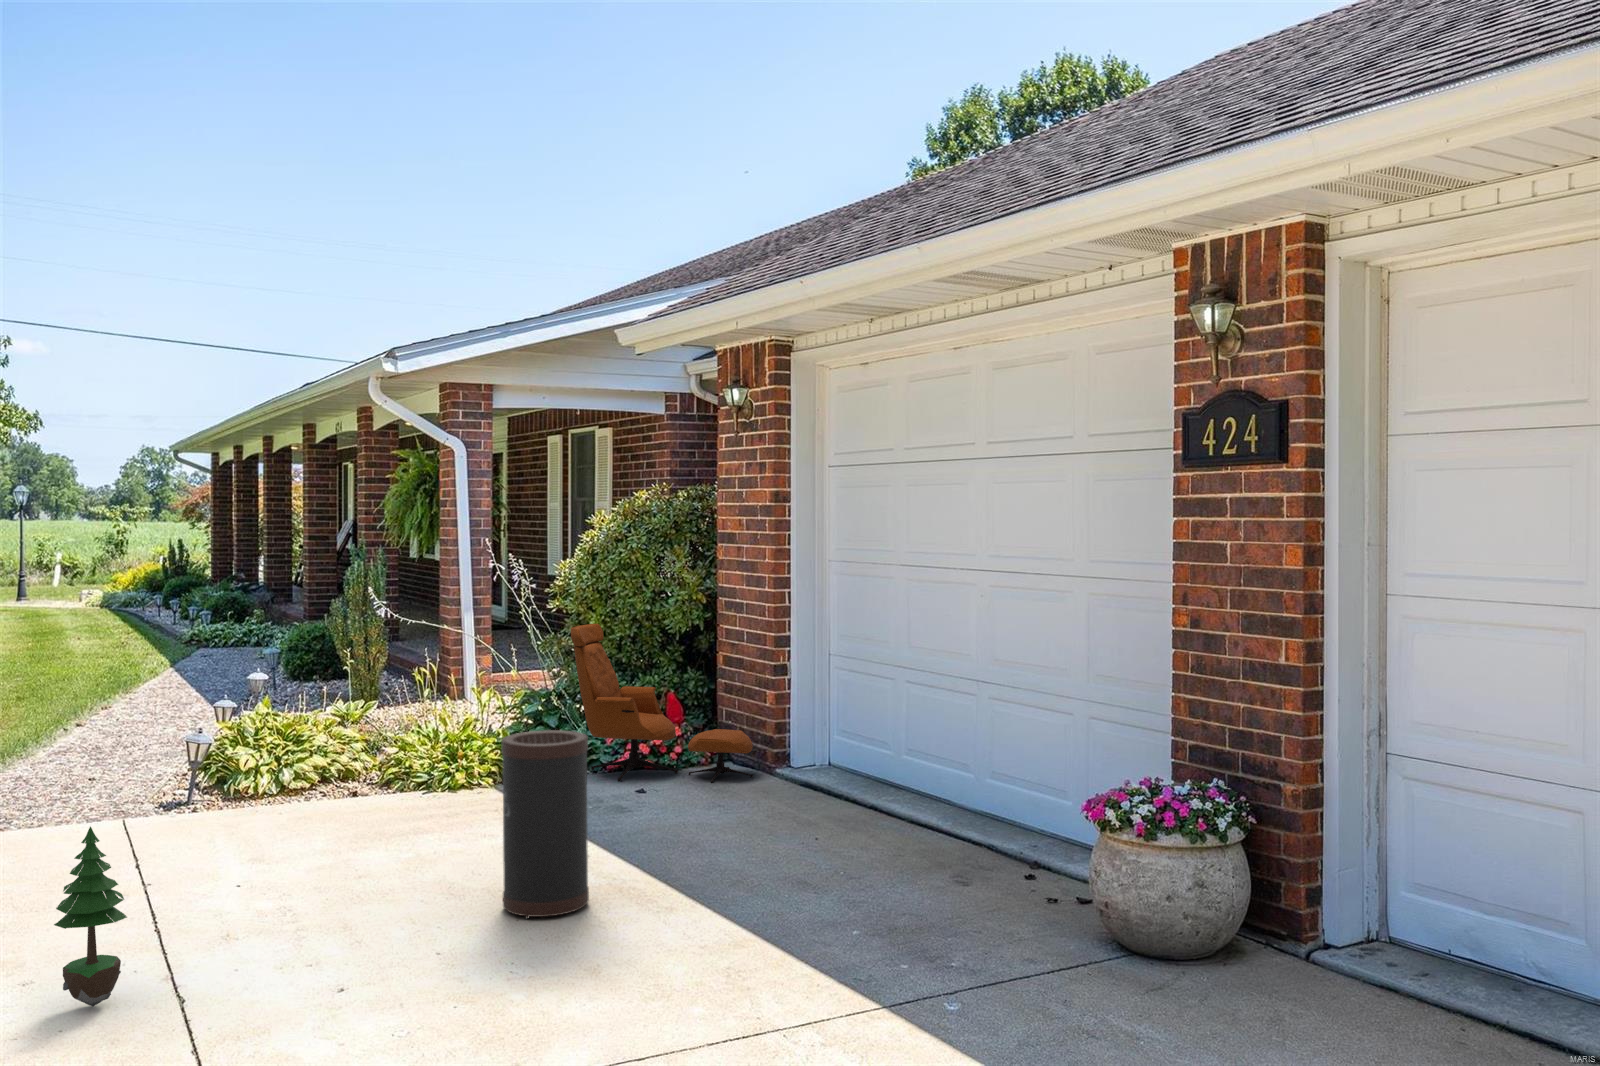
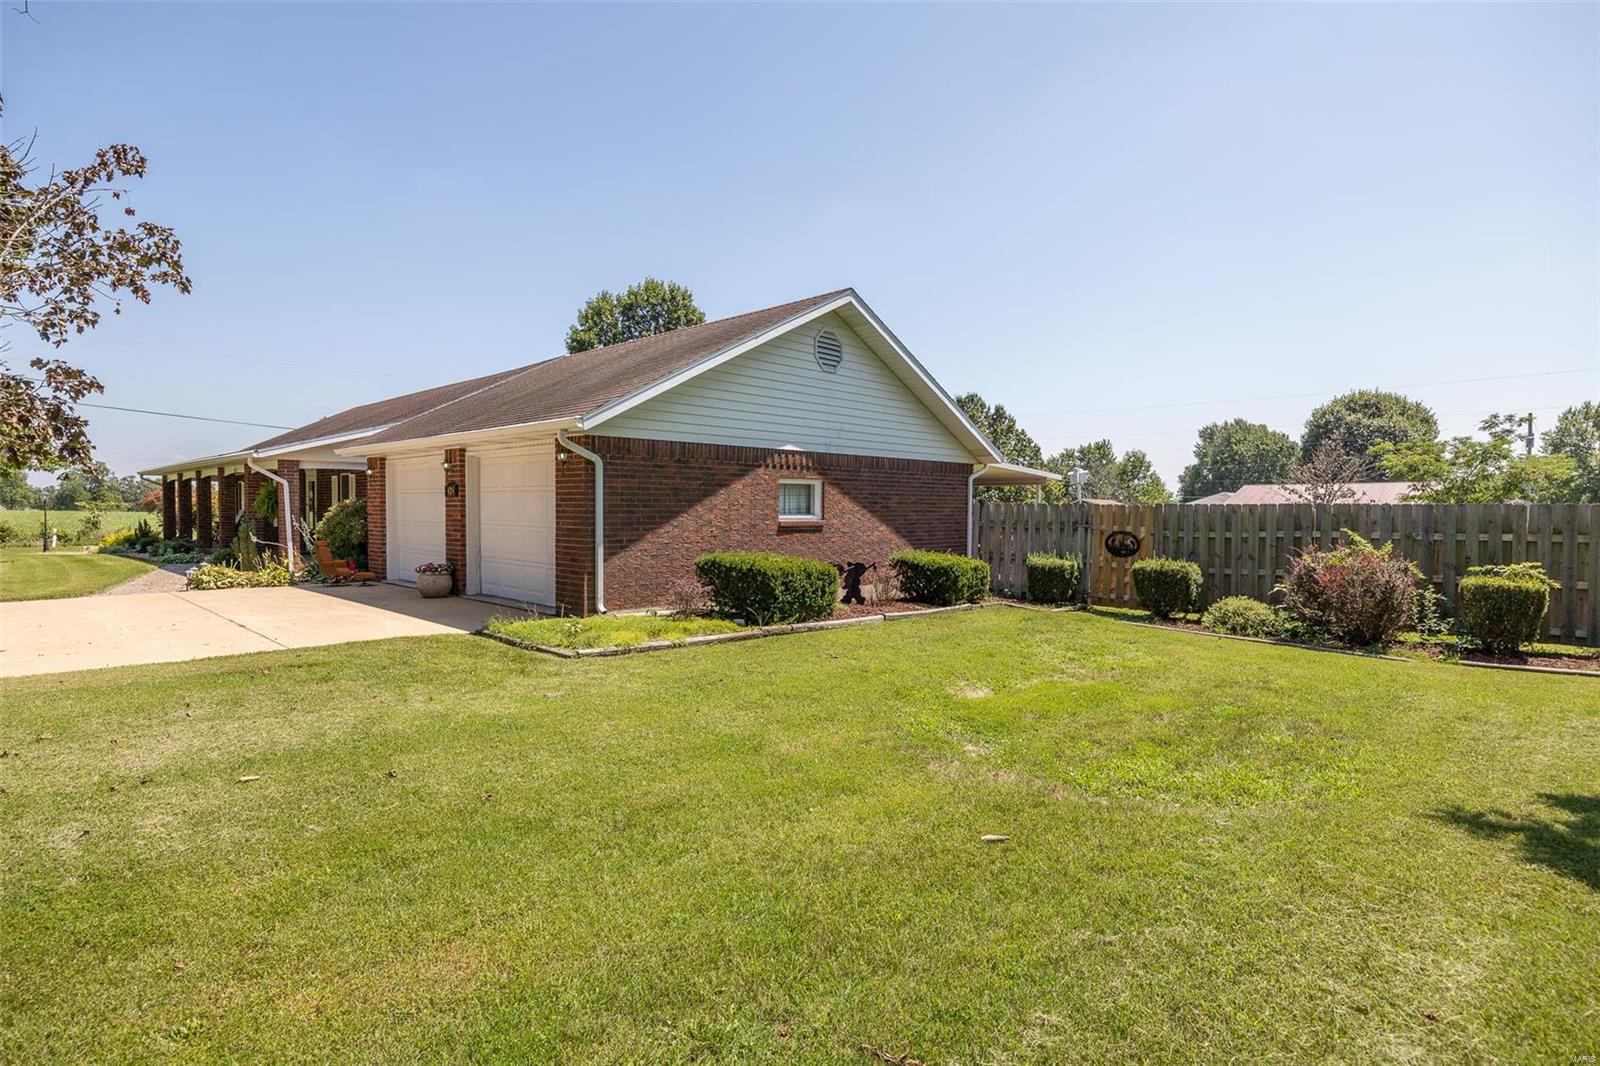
trash can: present [502,730,589,919] -> none [276,559,300,601]
potted tree: present [54,827,127,1007] -> none [164,571,181,609]

